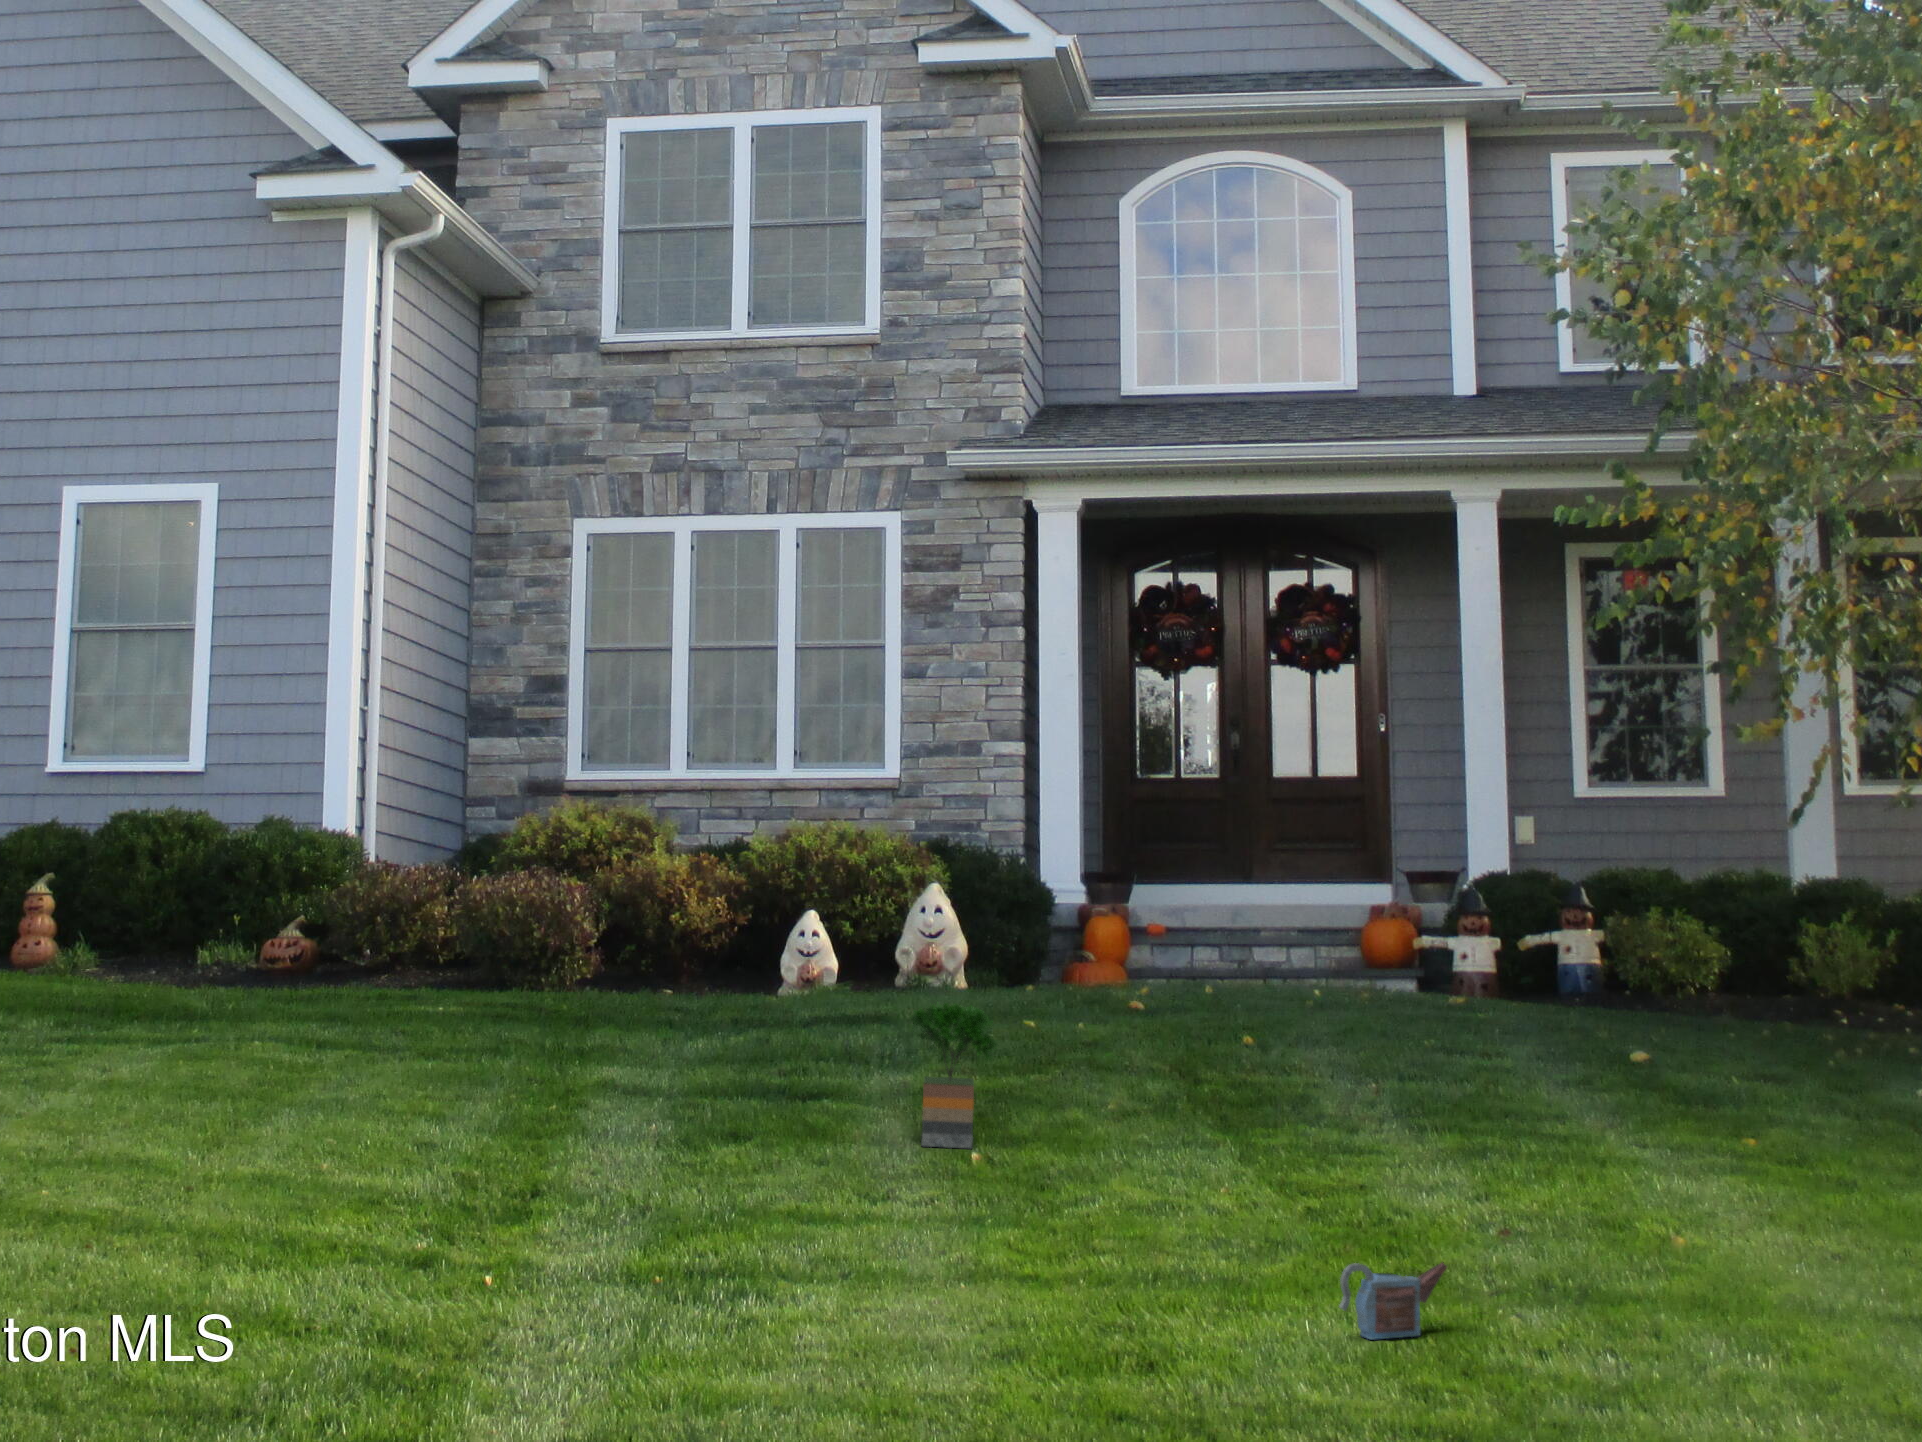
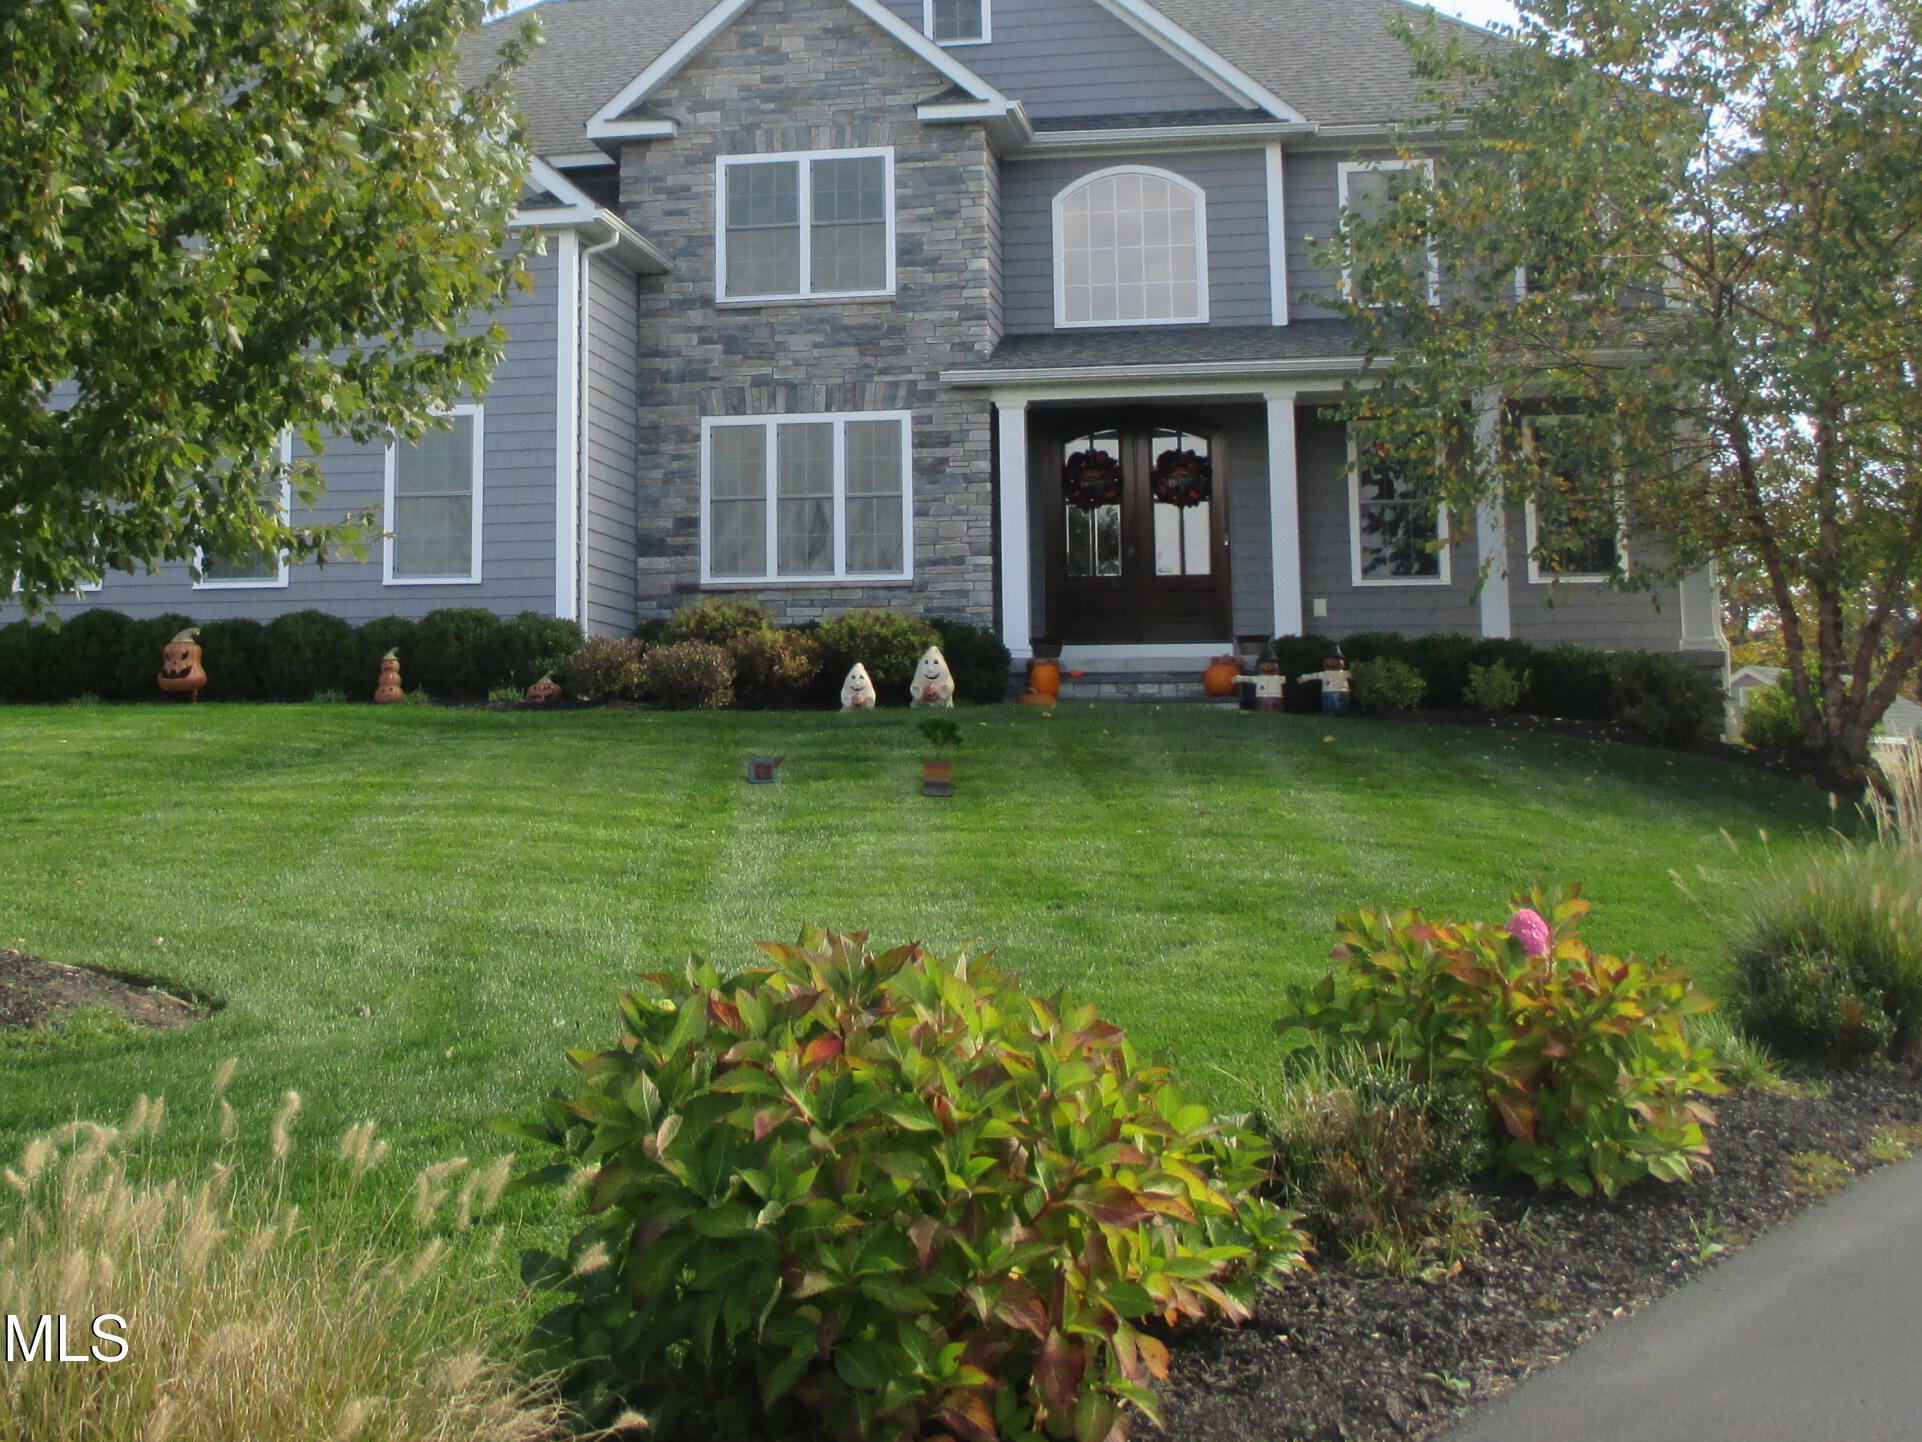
watering can: present [1339,1263,1447,1340] -> present [740,753,787,783]

